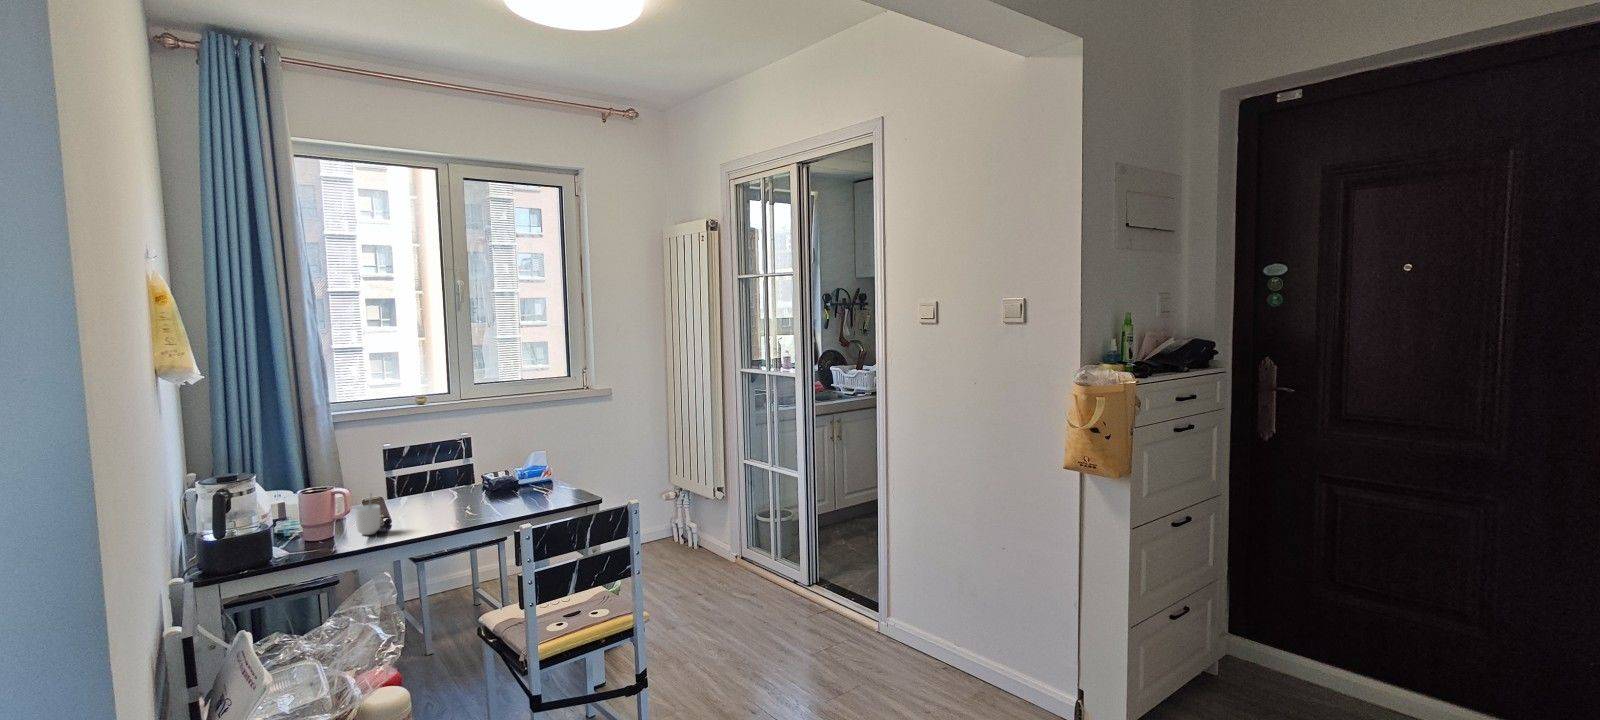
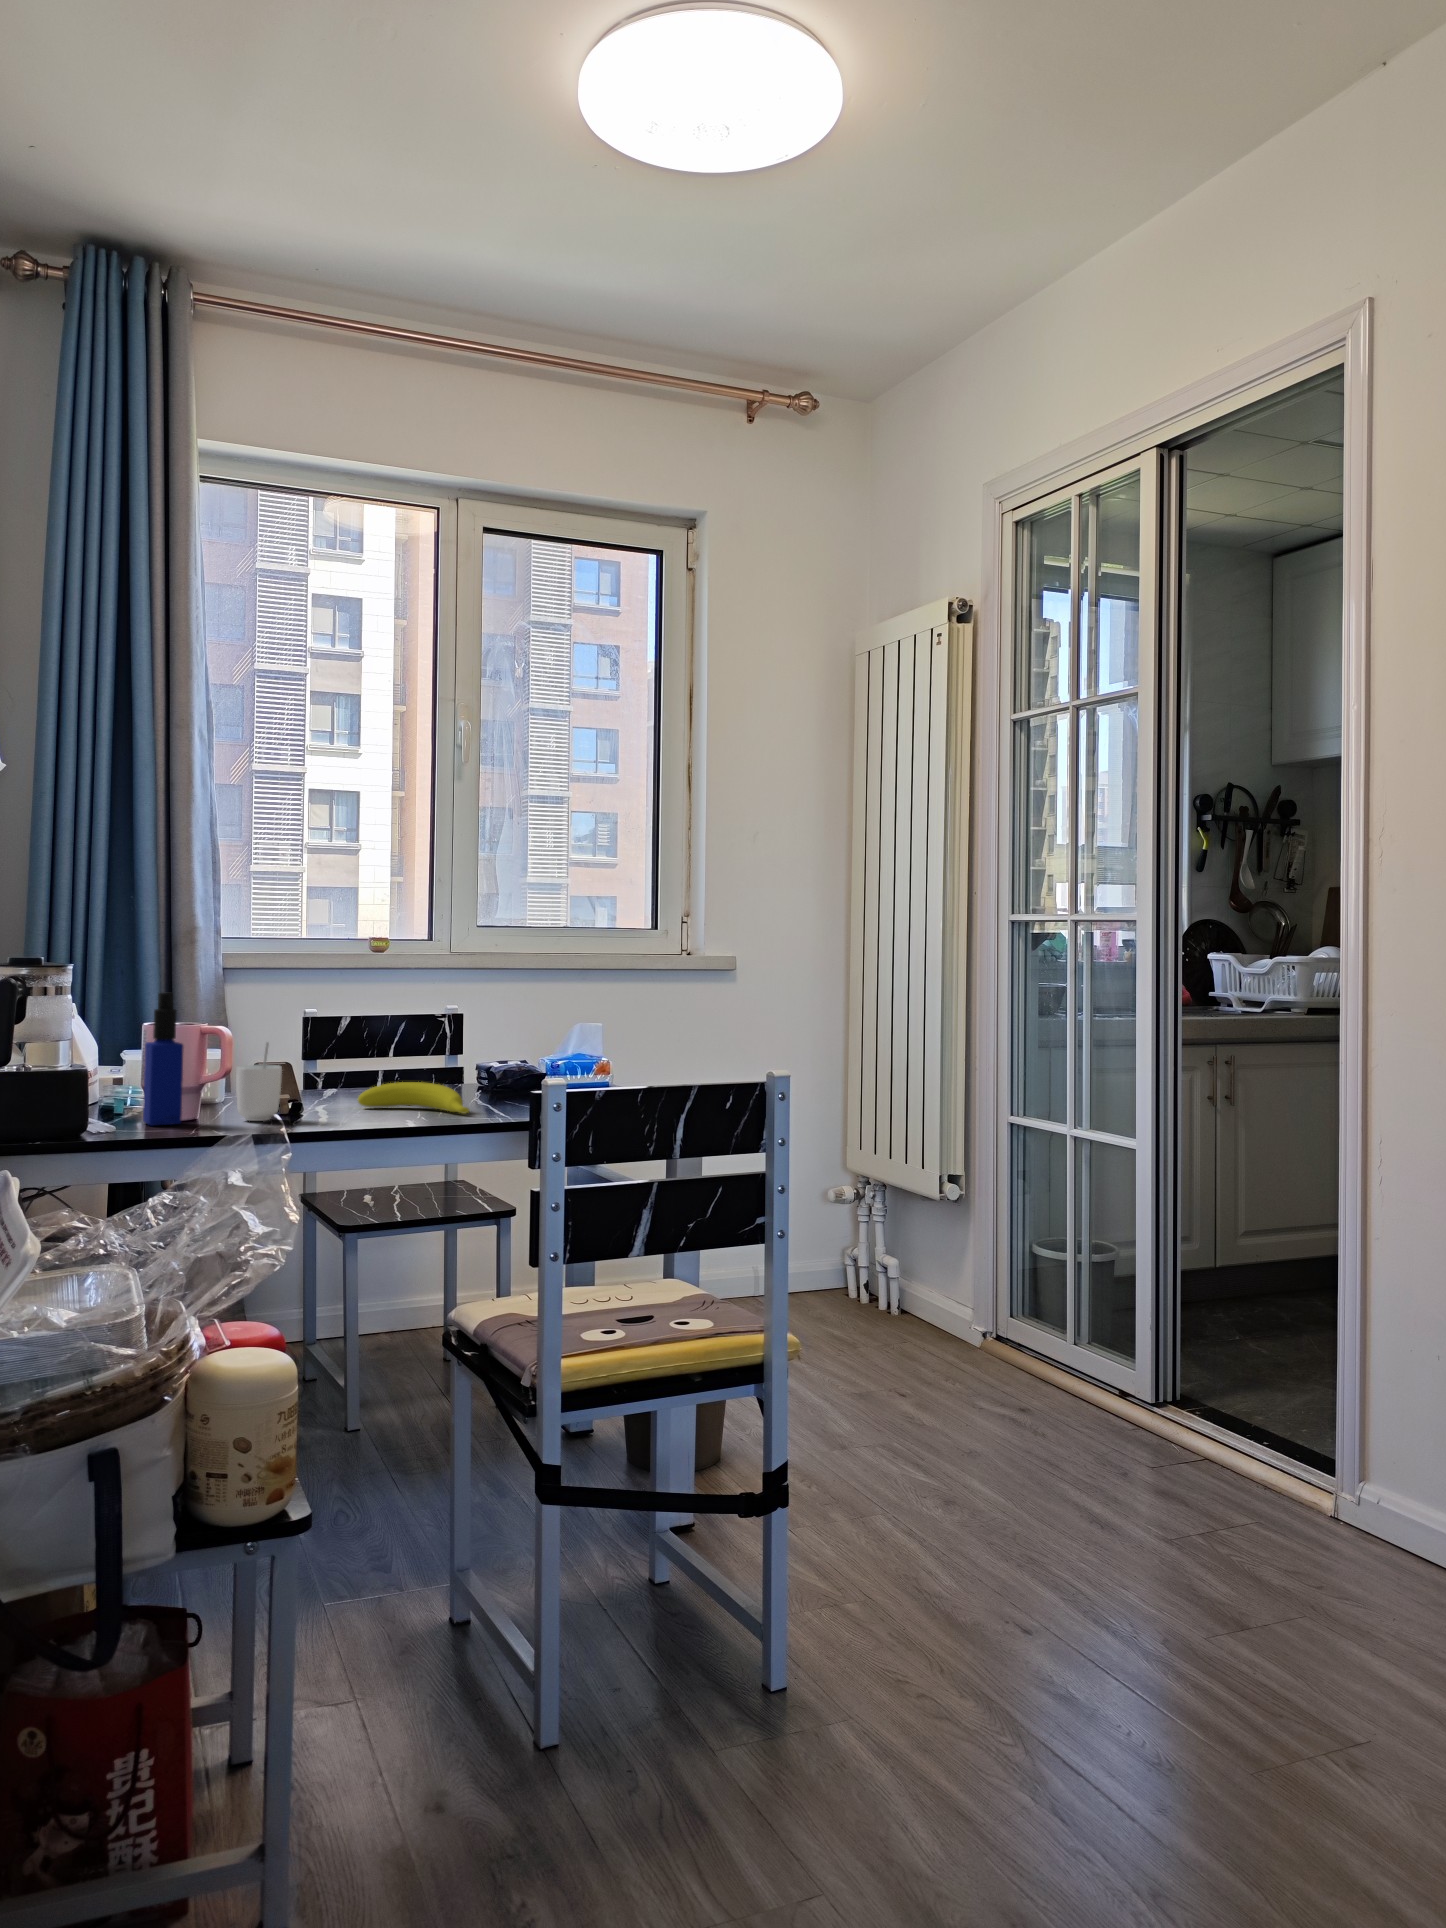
bottle: none [303,479,327,548] -> present [143,993,183,1126]
fruit: none [421,497,482,513] -> present [358,1082,469,1114]

